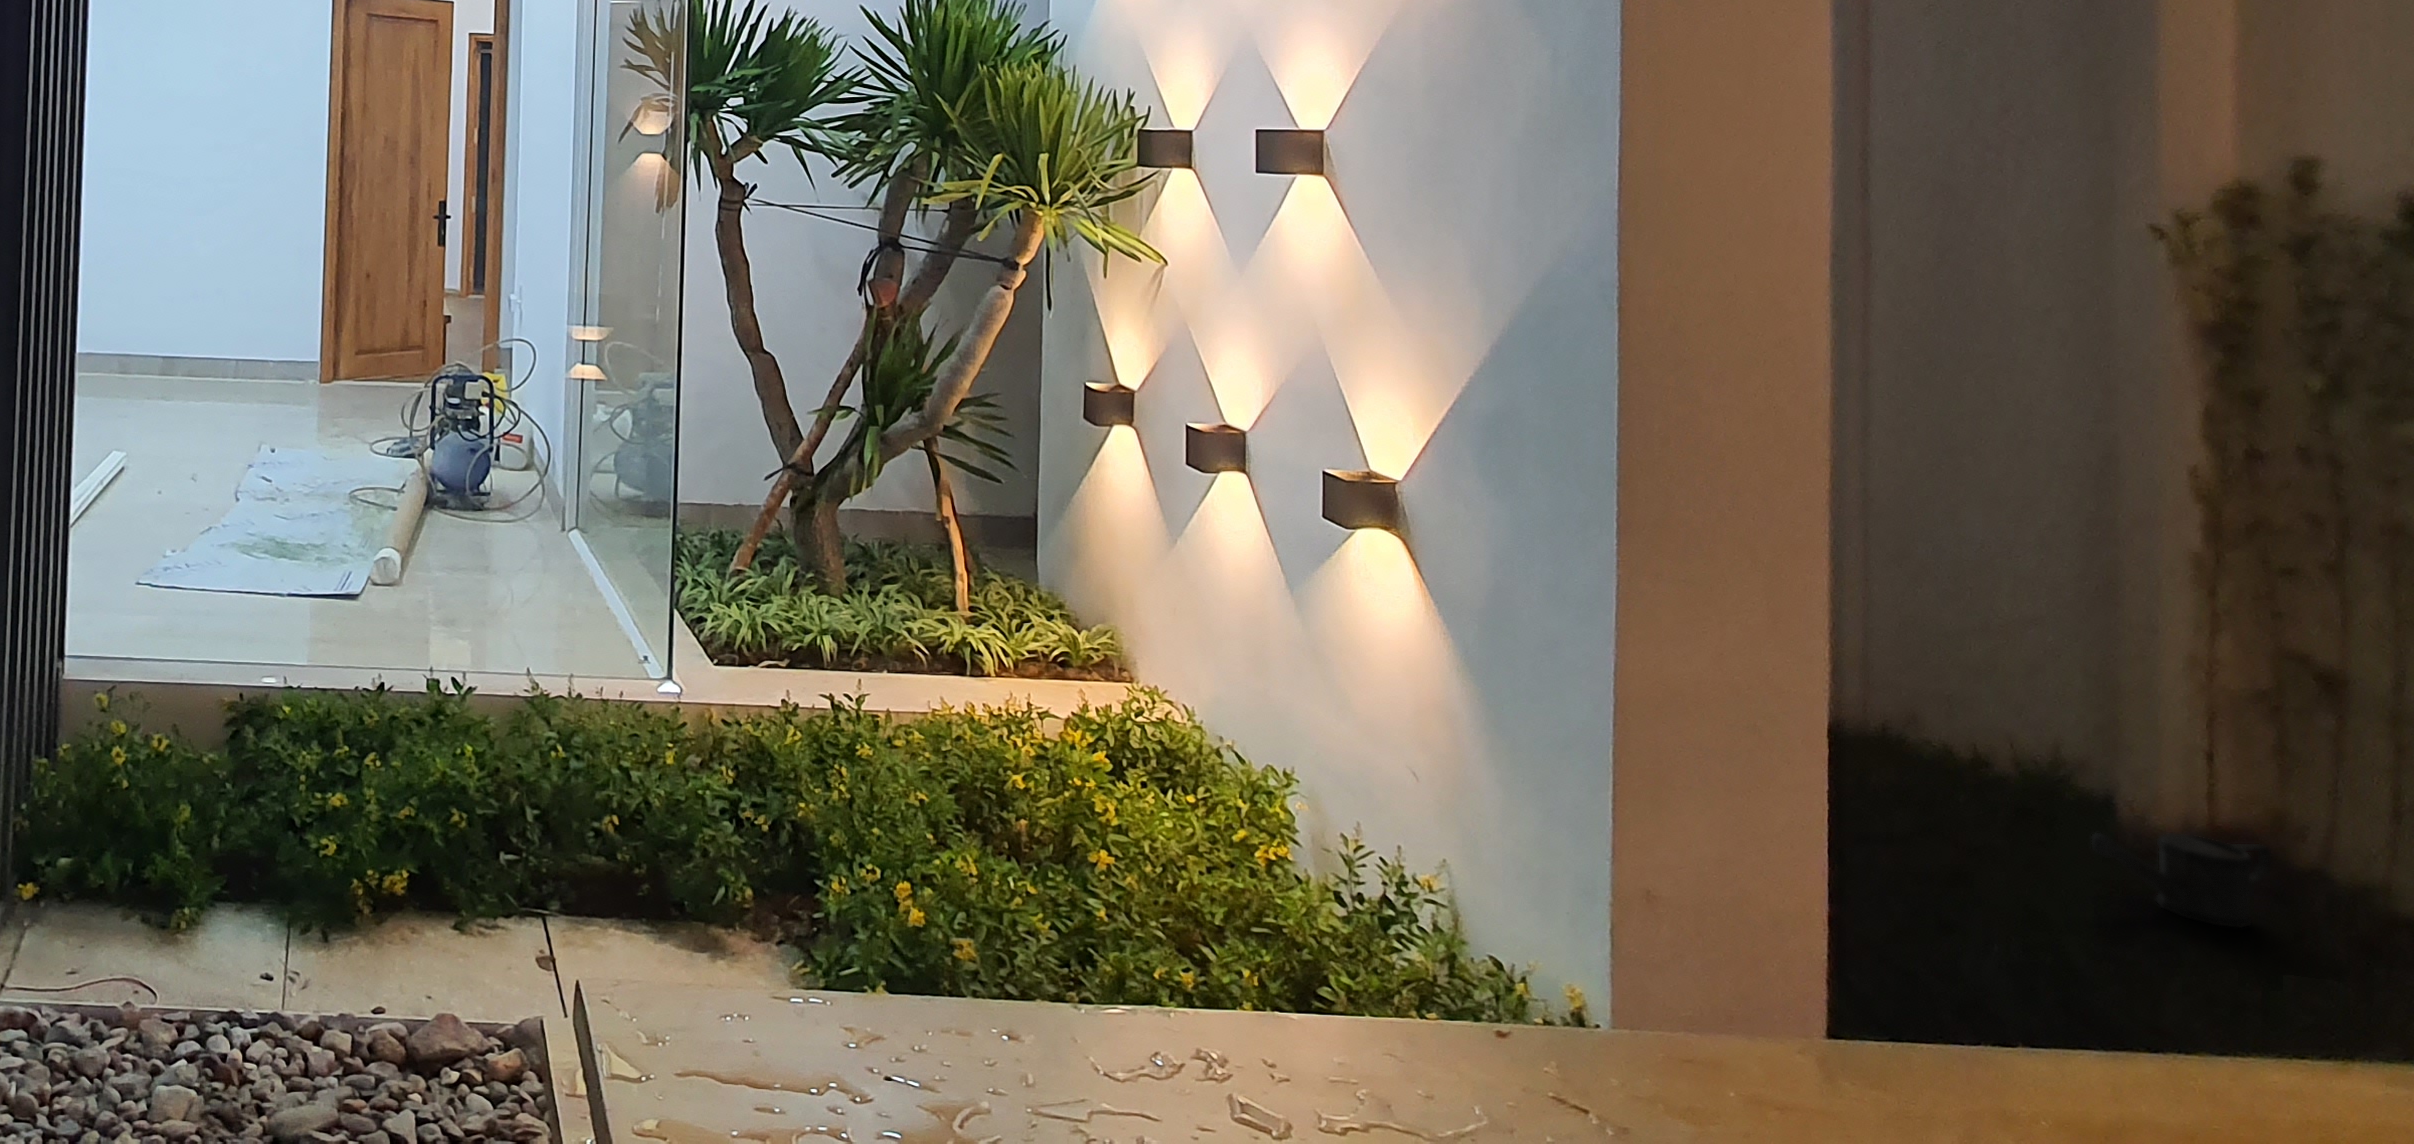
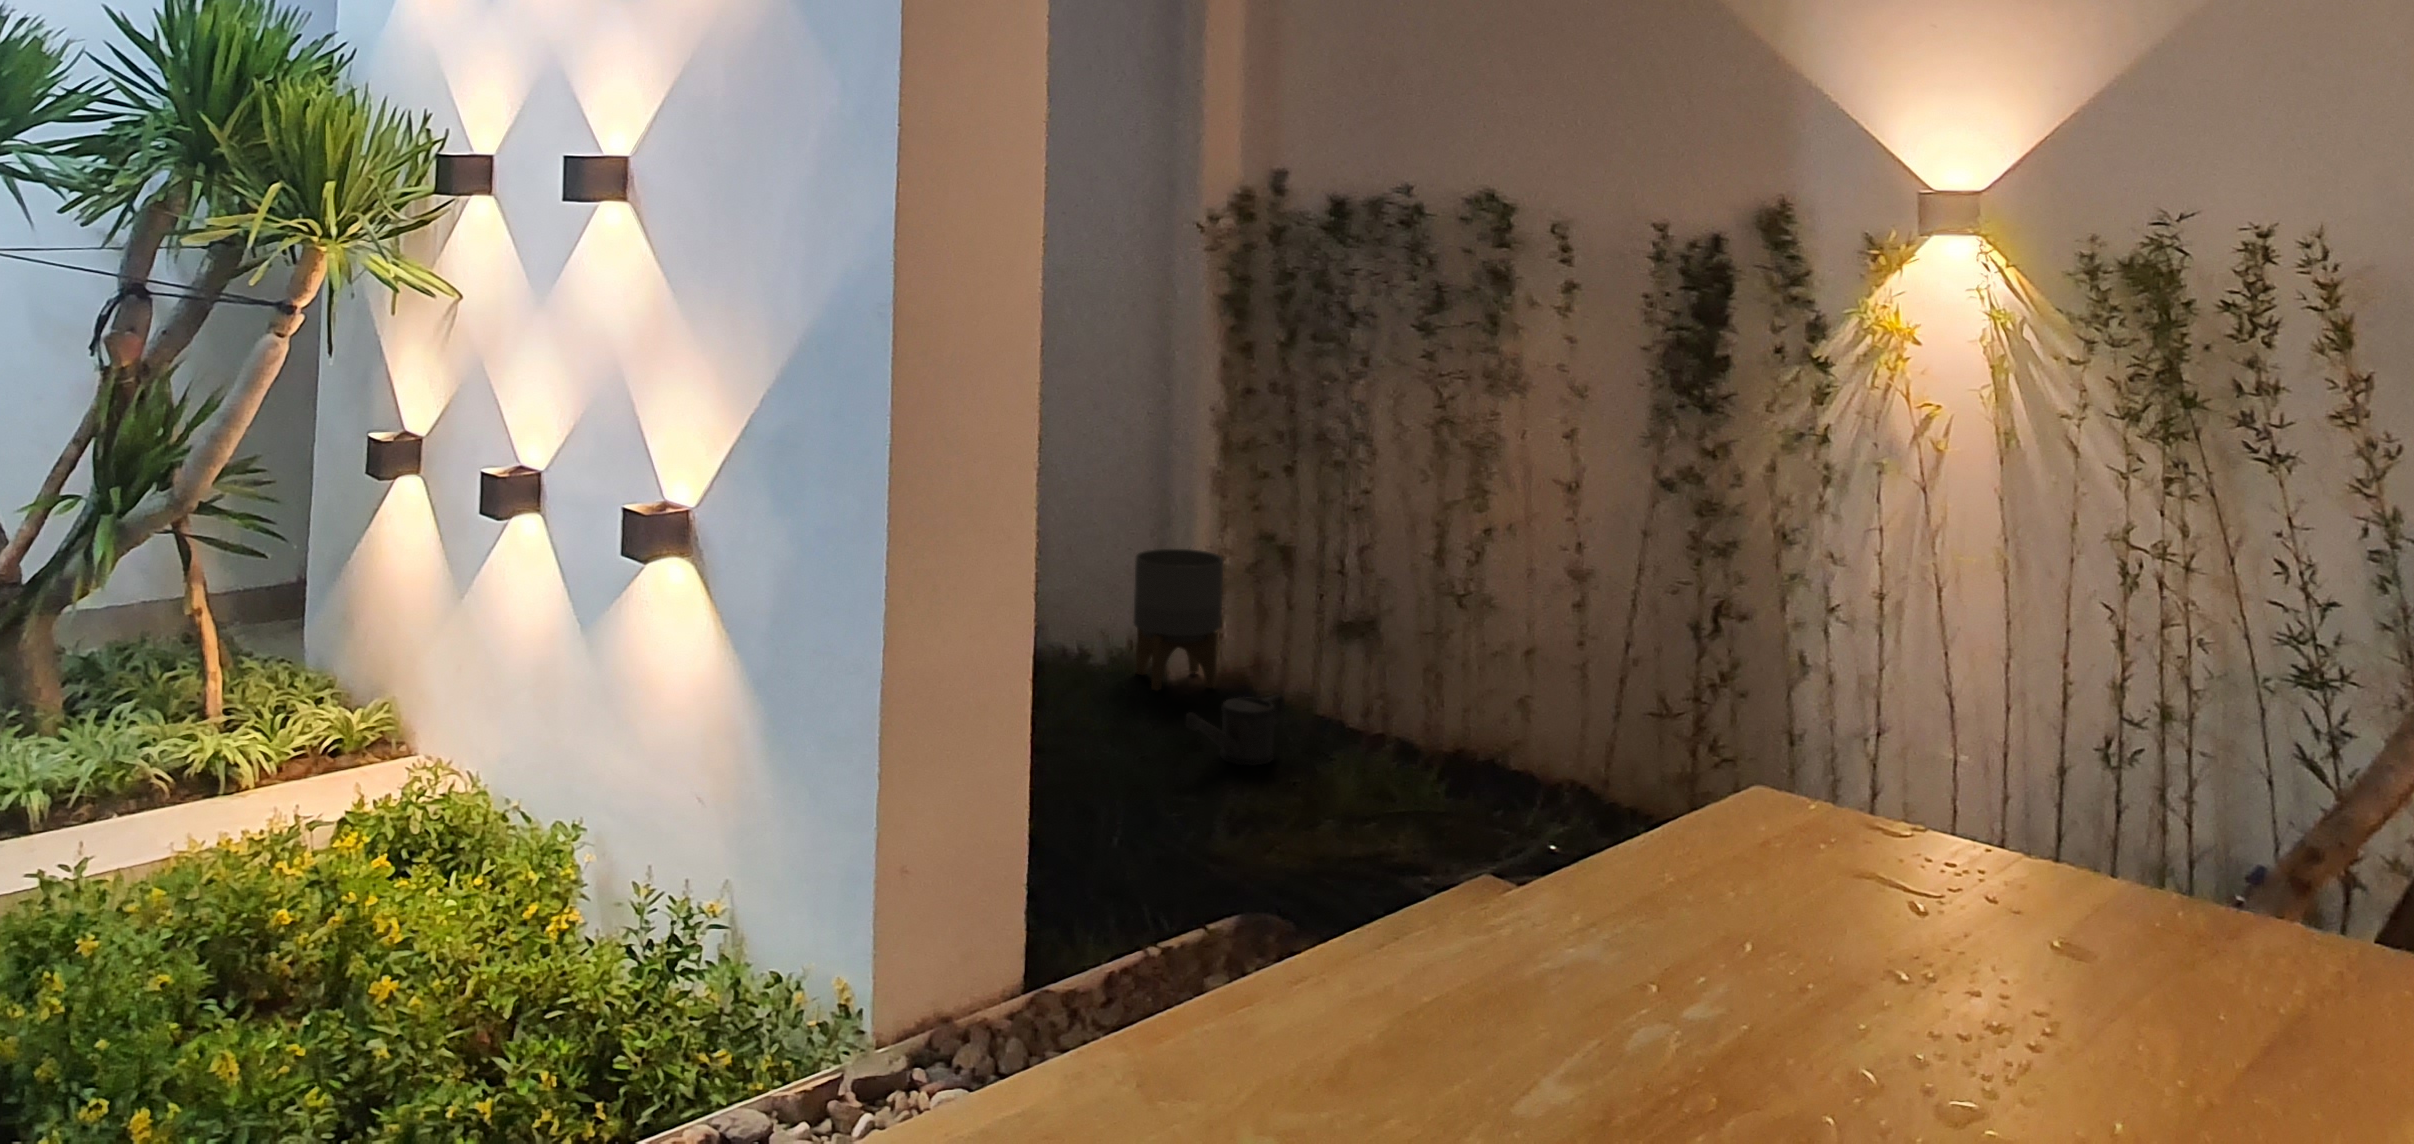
planter: none [2025,633,2176,823] -> present [1133,548,1223,690]

